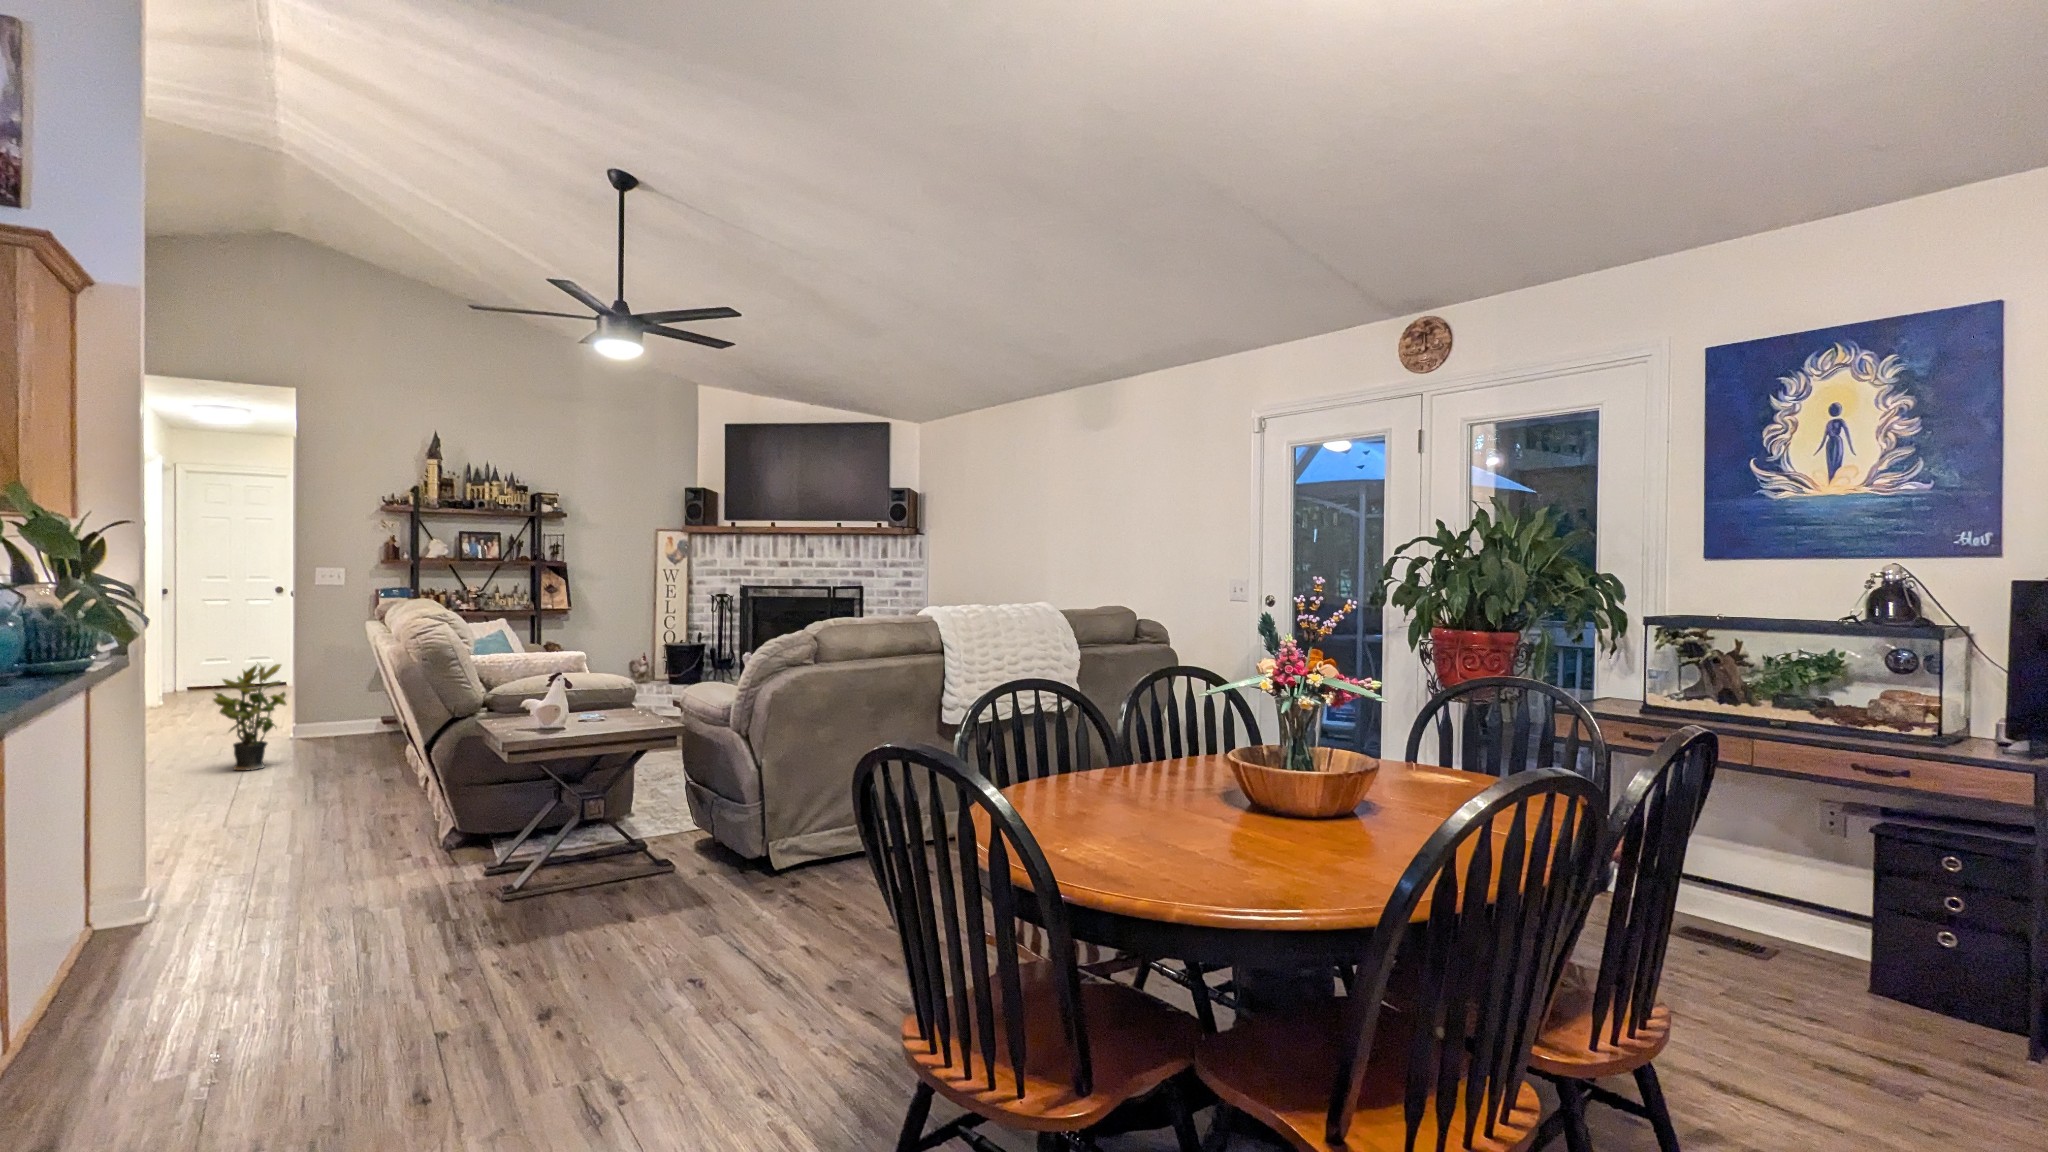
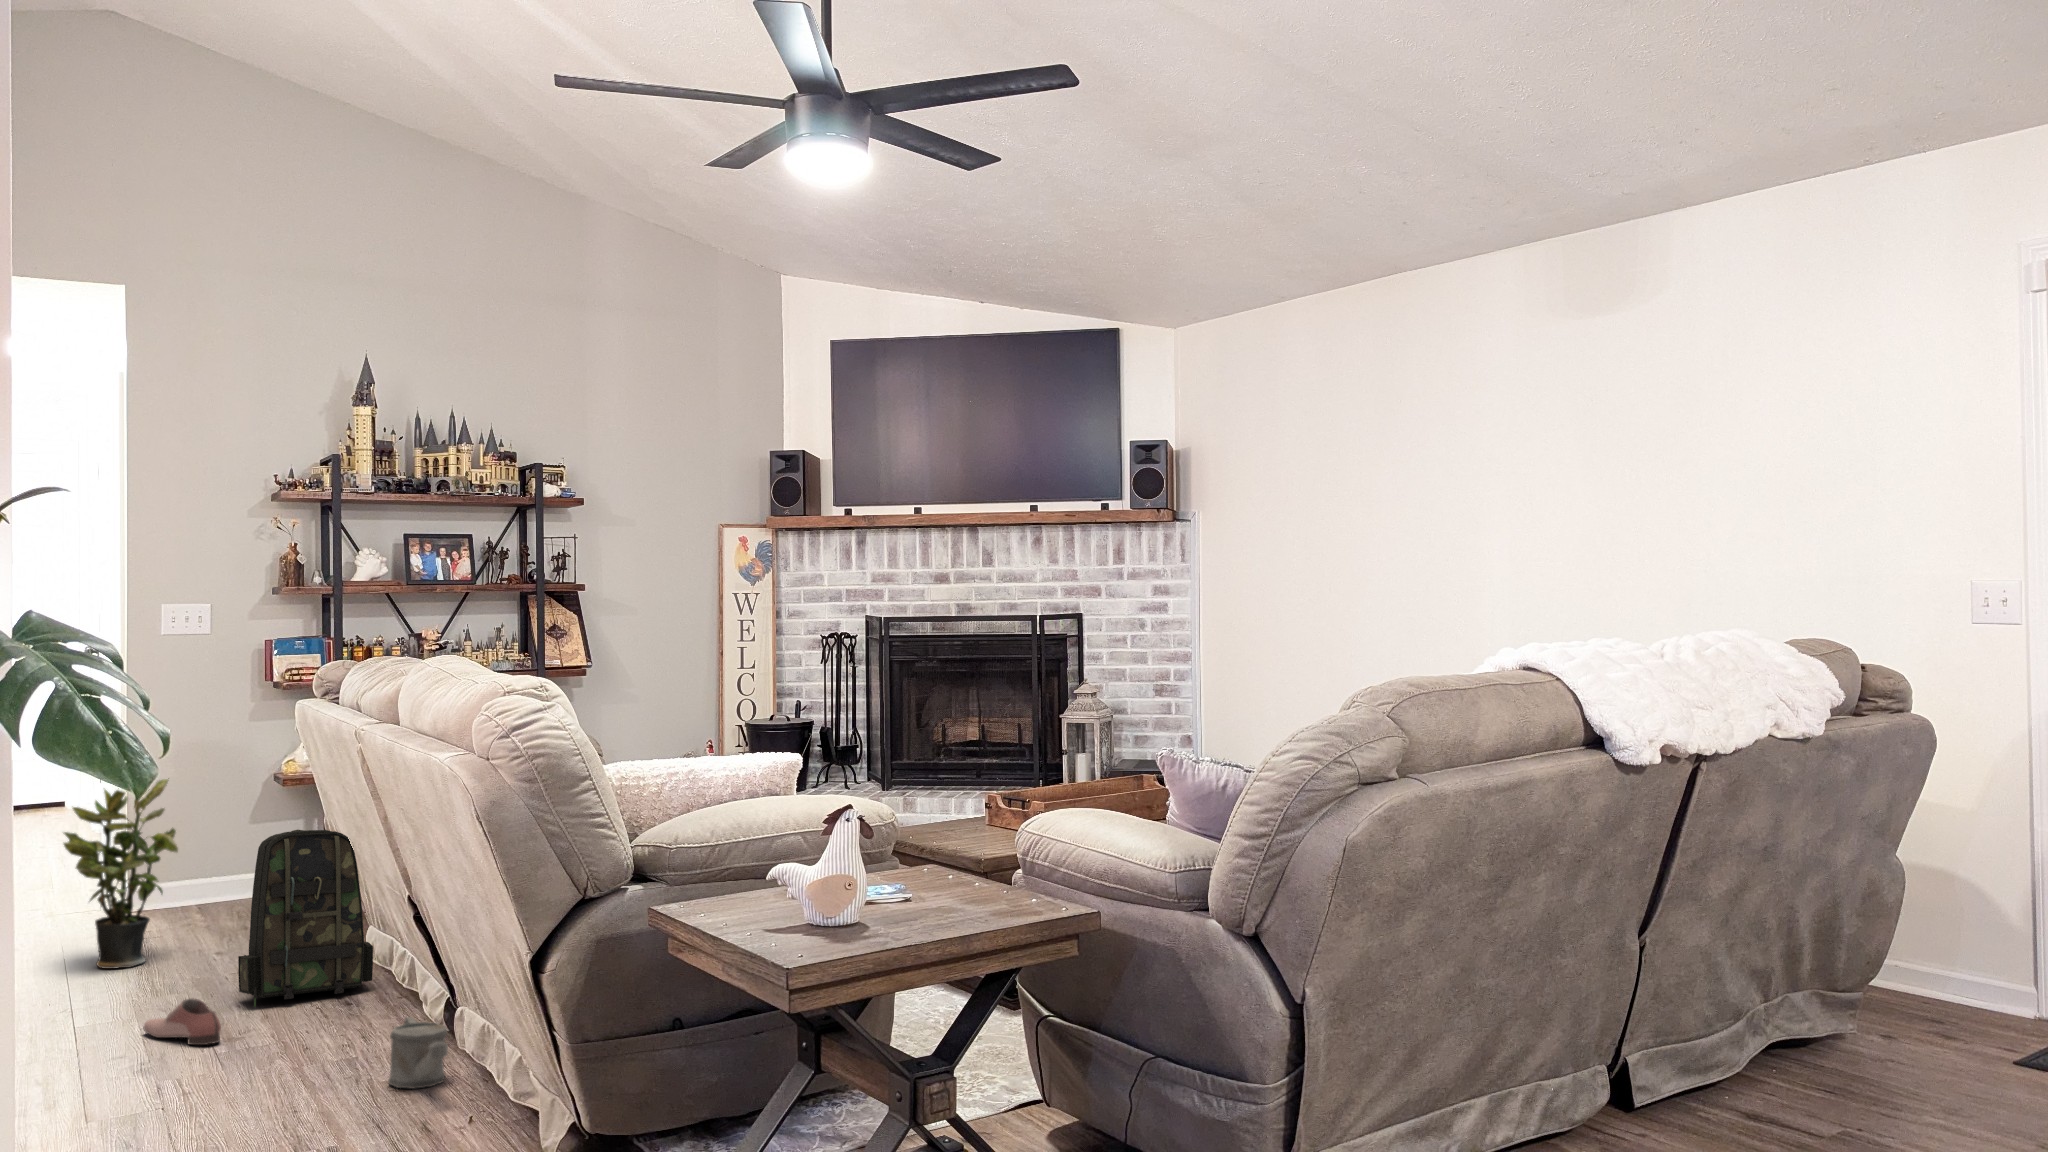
backpack: none [304,692,387,789] -> present [238,830,373,1007]
shoe: none [235,782,277,807] -> present [144,998,221,1045]
watering can: none [357,790,395,828] -> present [388,1017,448,1089]

